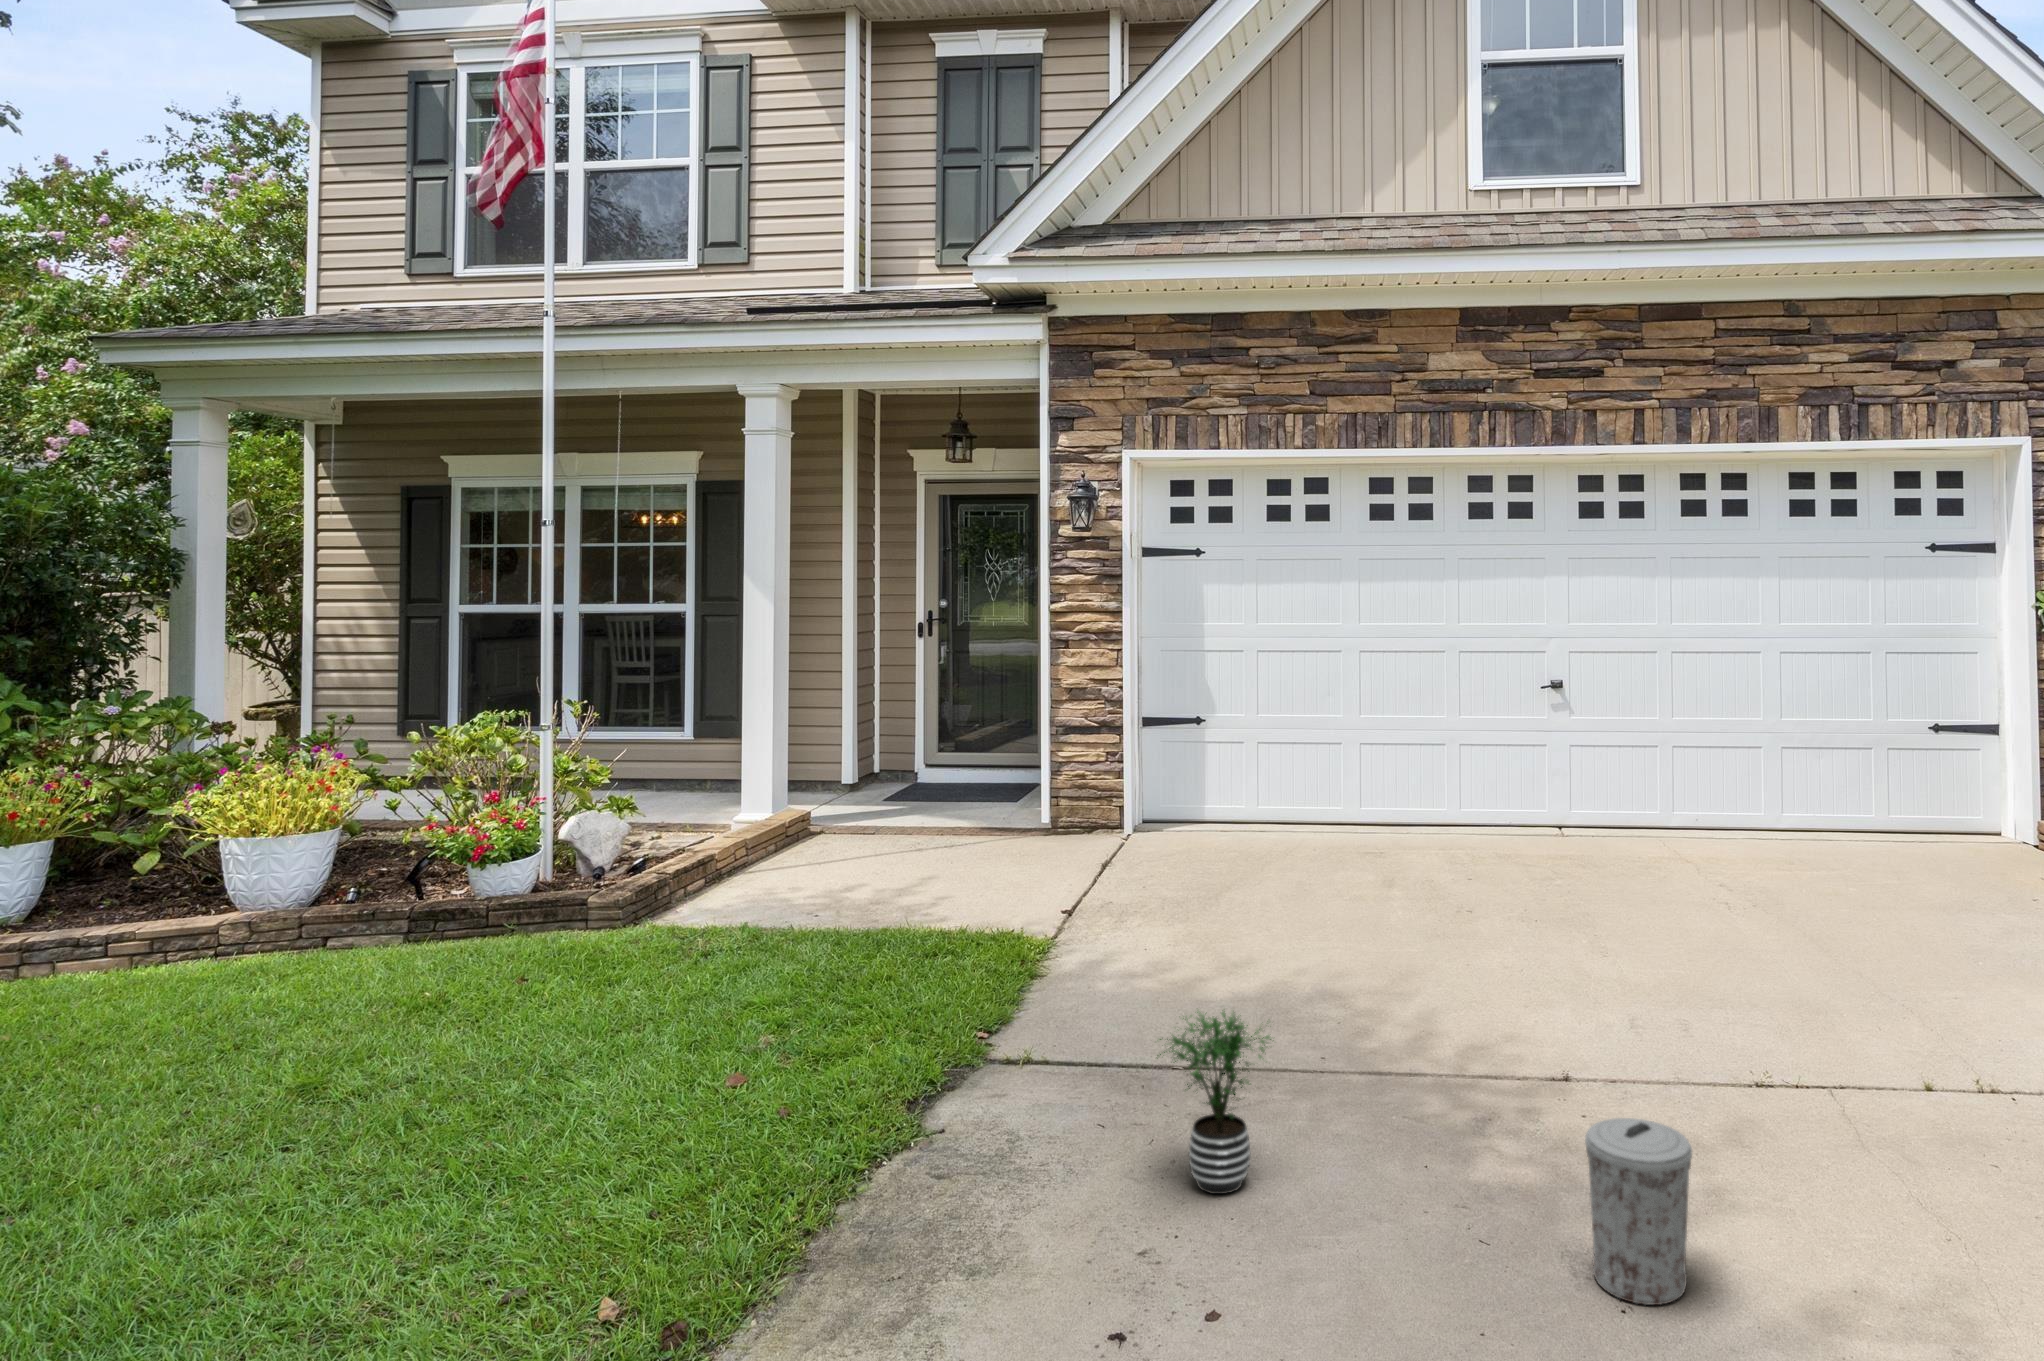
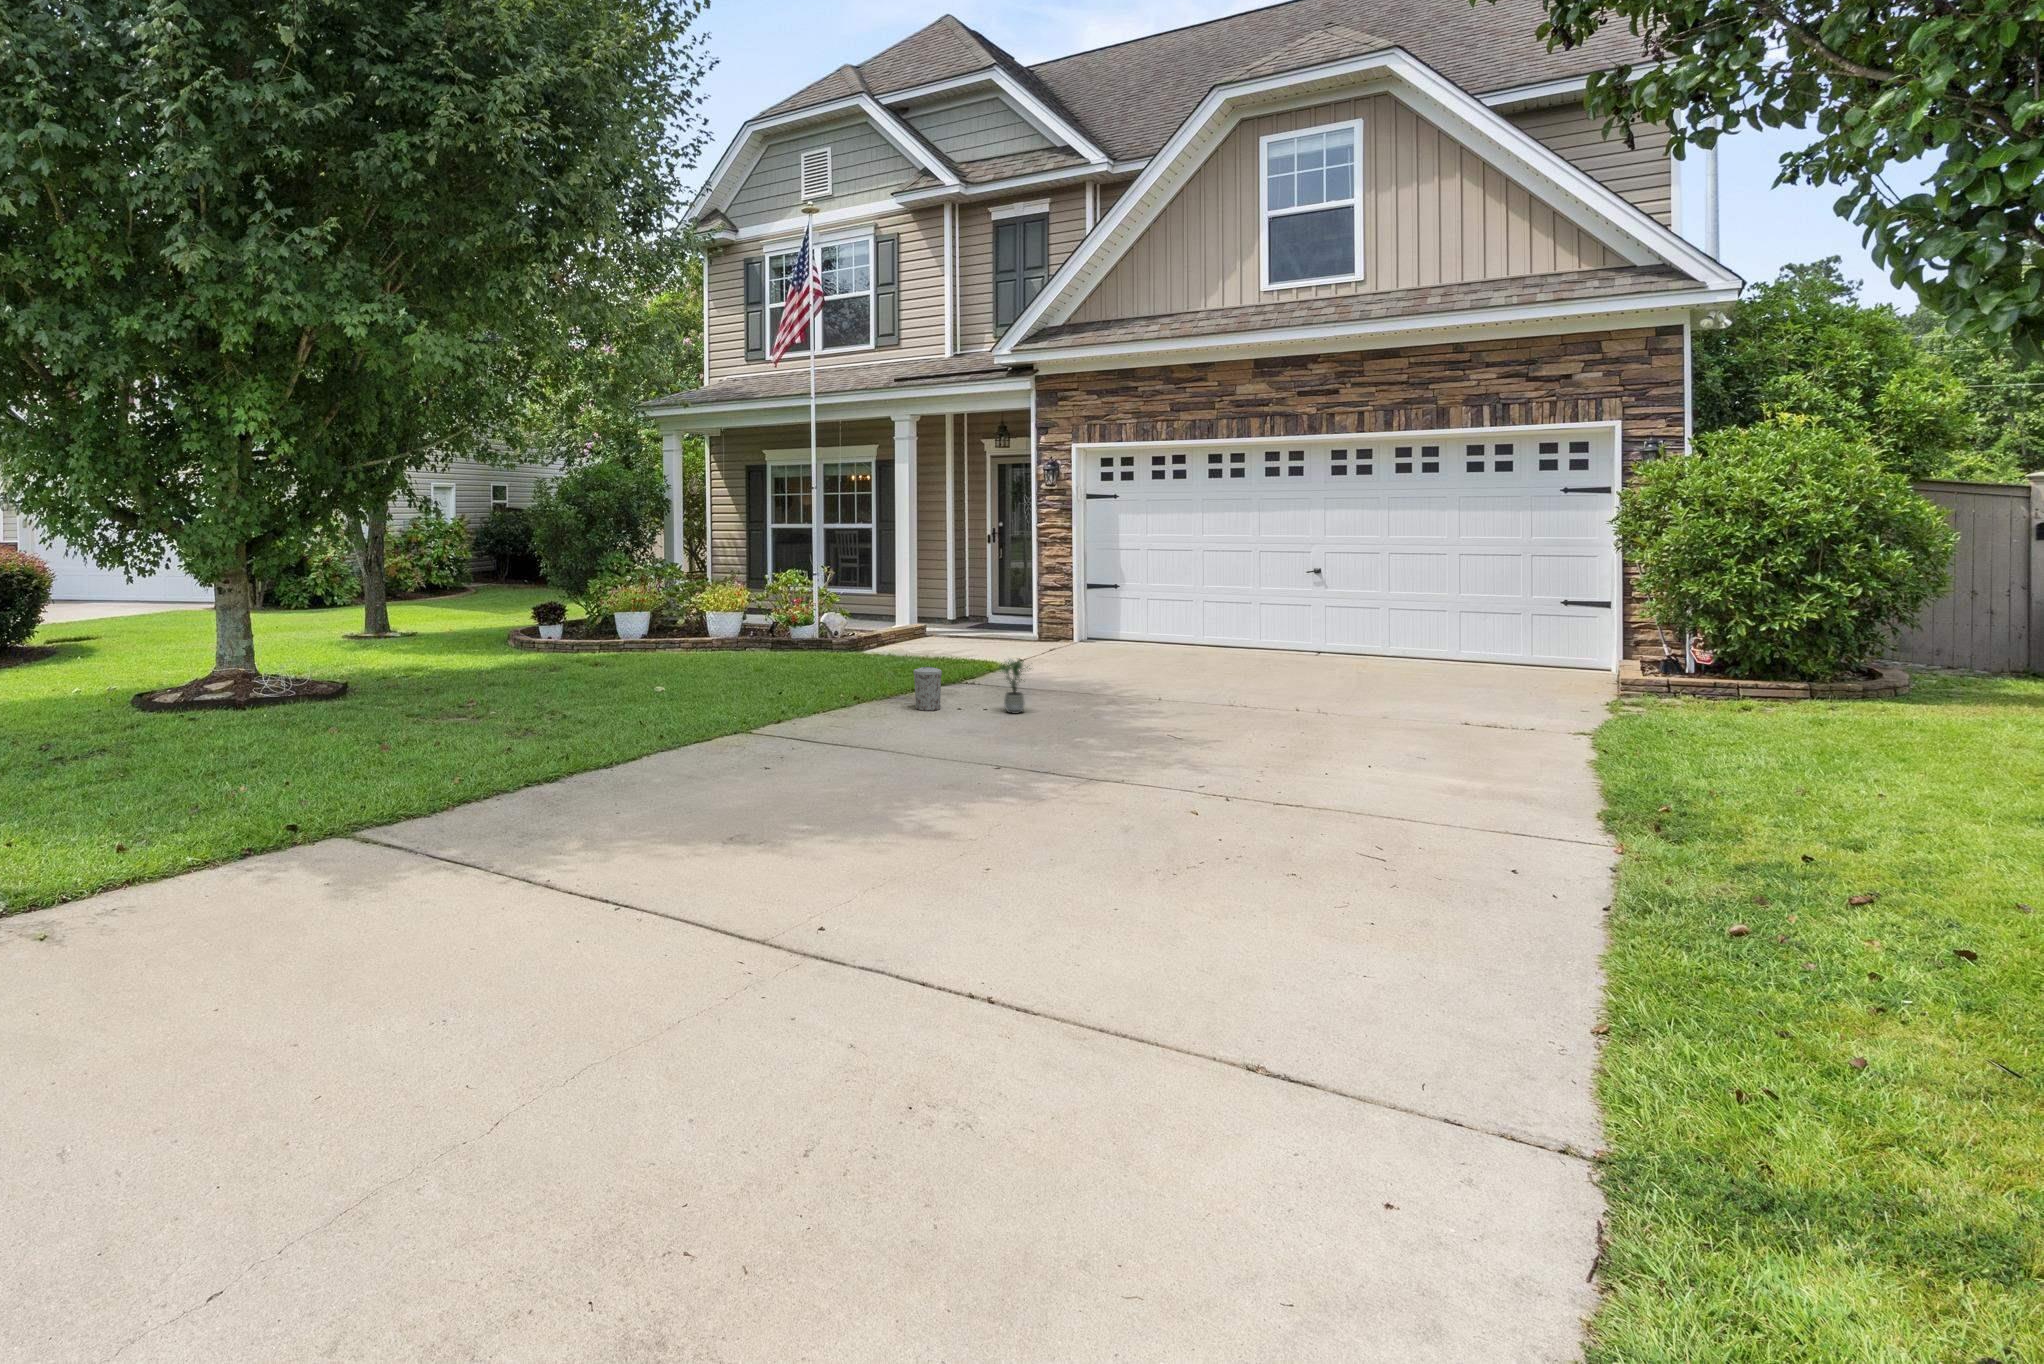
trash can: present [1585,1118,1692,1305] -> present [913,667,942,711]

